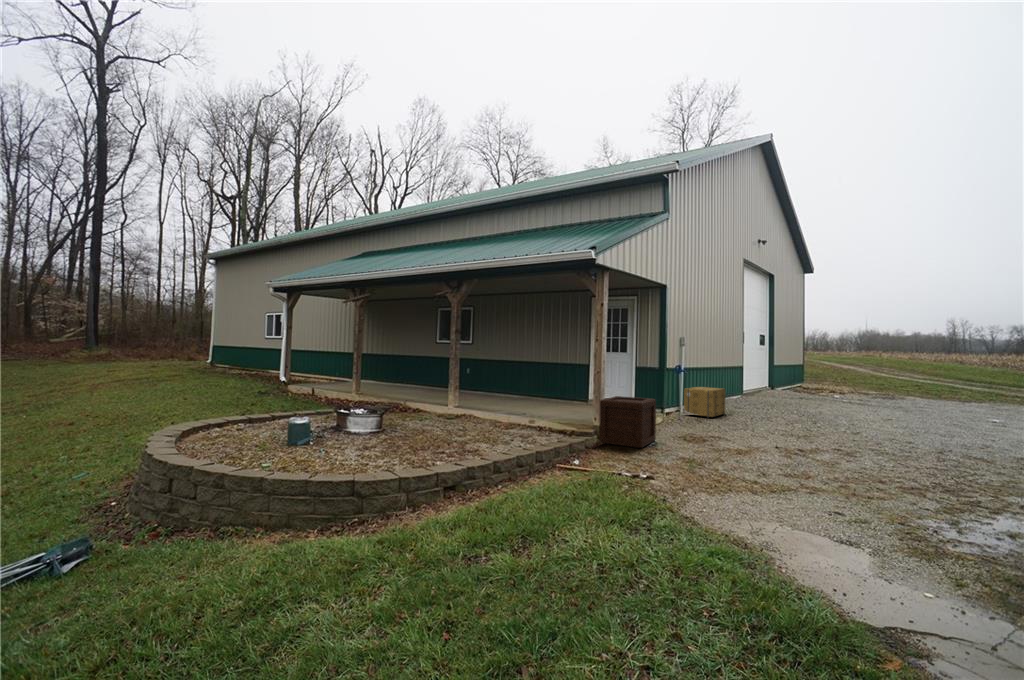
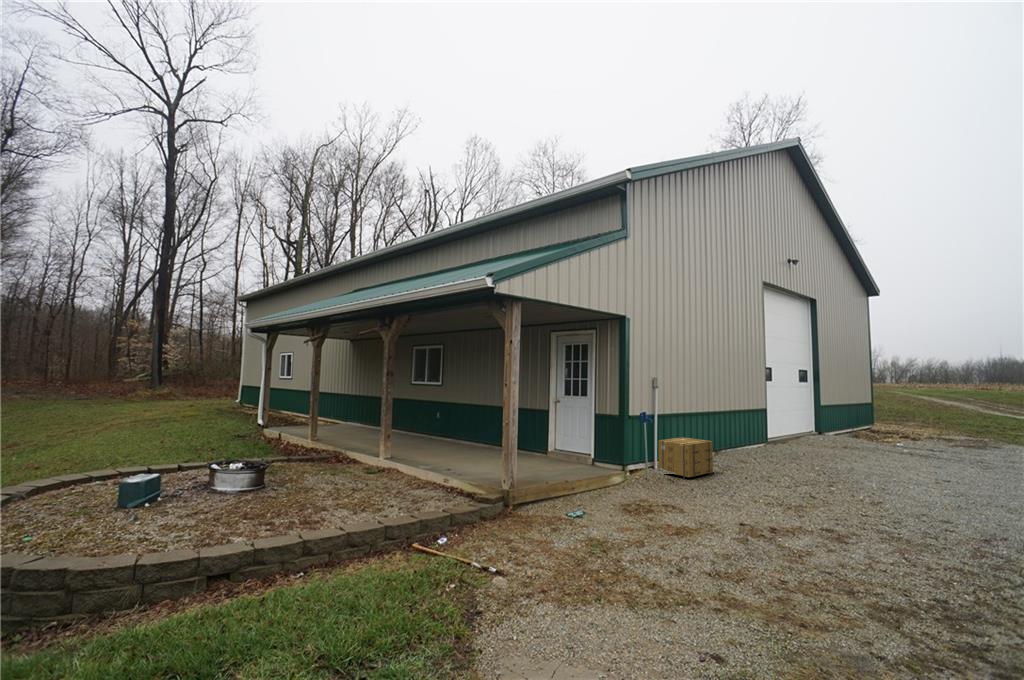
wooden crate: present [599,396,656,448] -> none [500,454,574,524]

